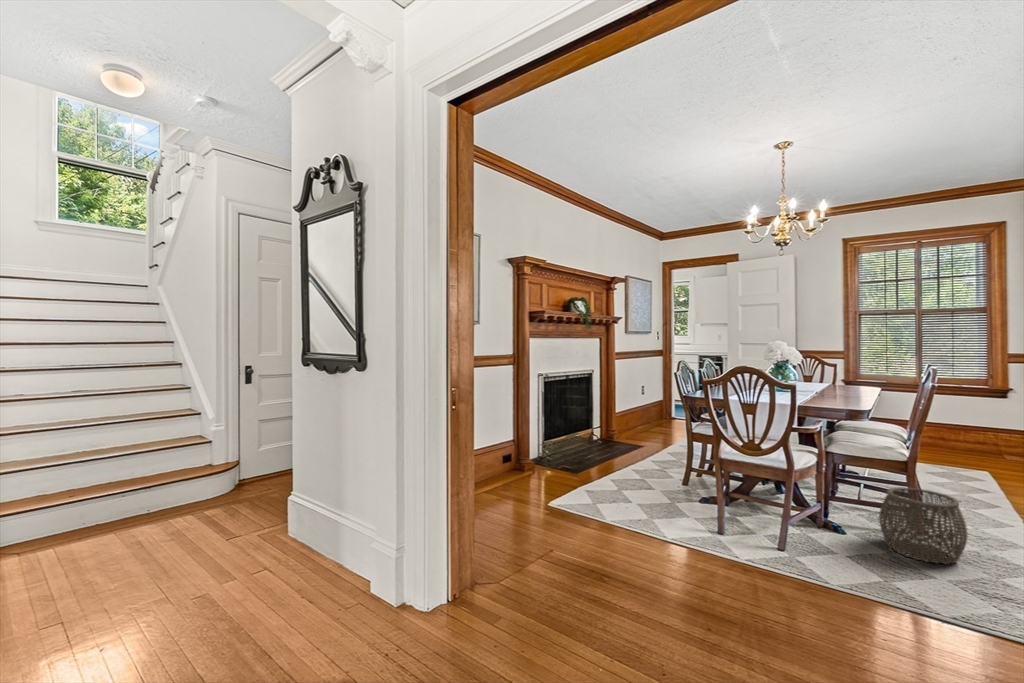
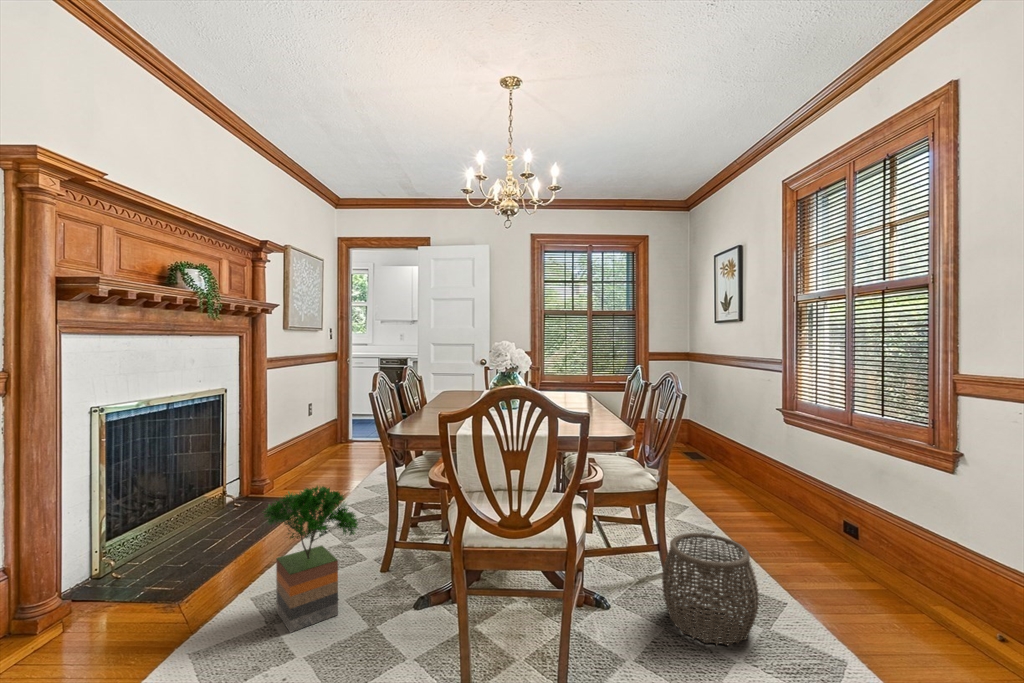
potted tree: none [616,421,667,493] -> present [263,486,358,633]

